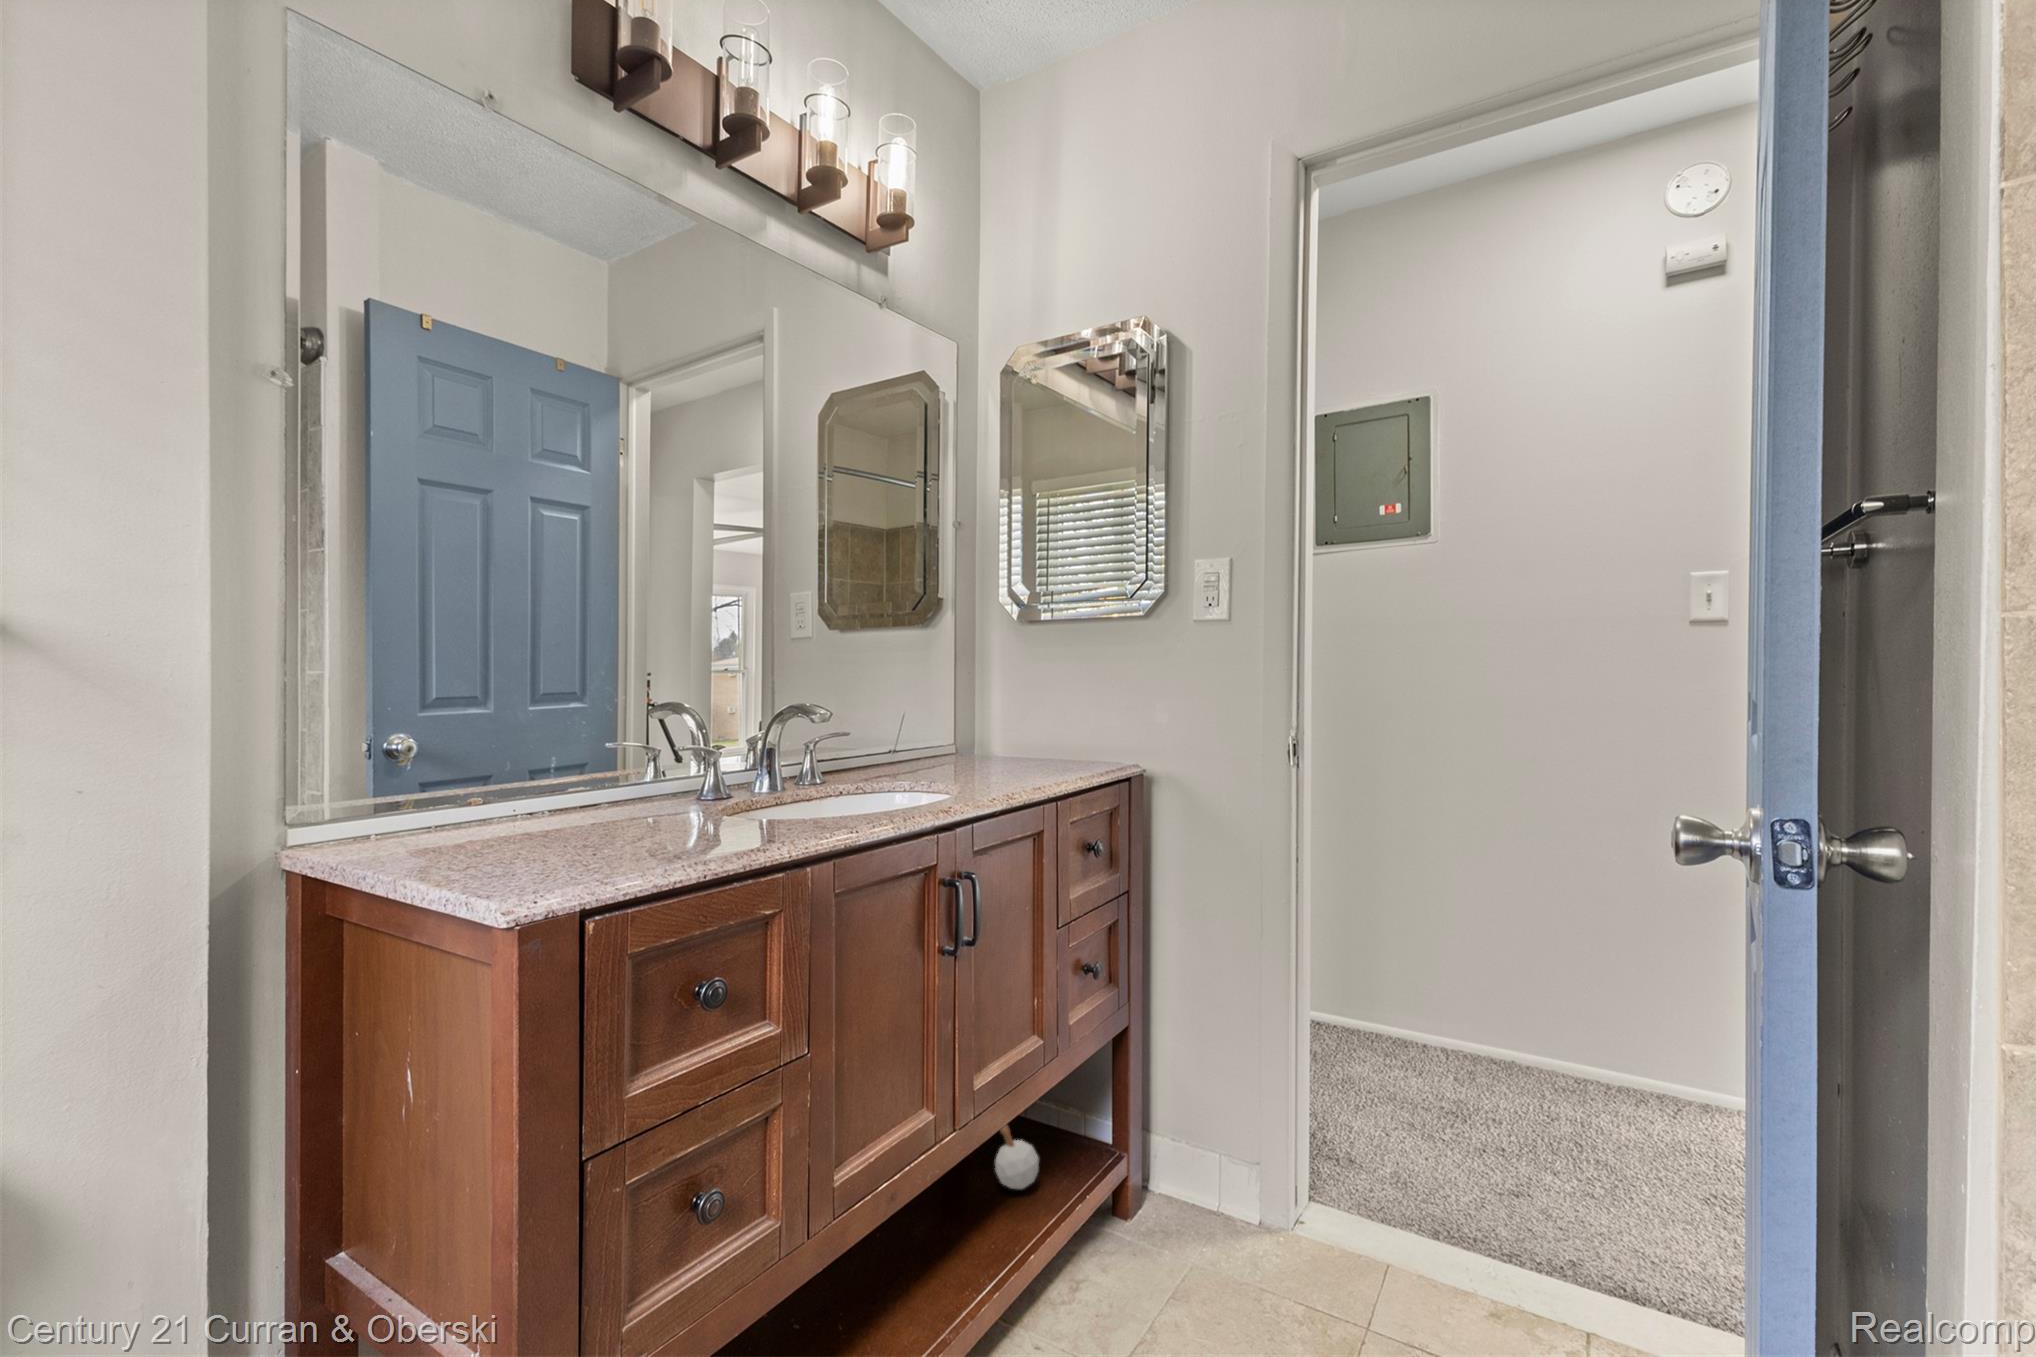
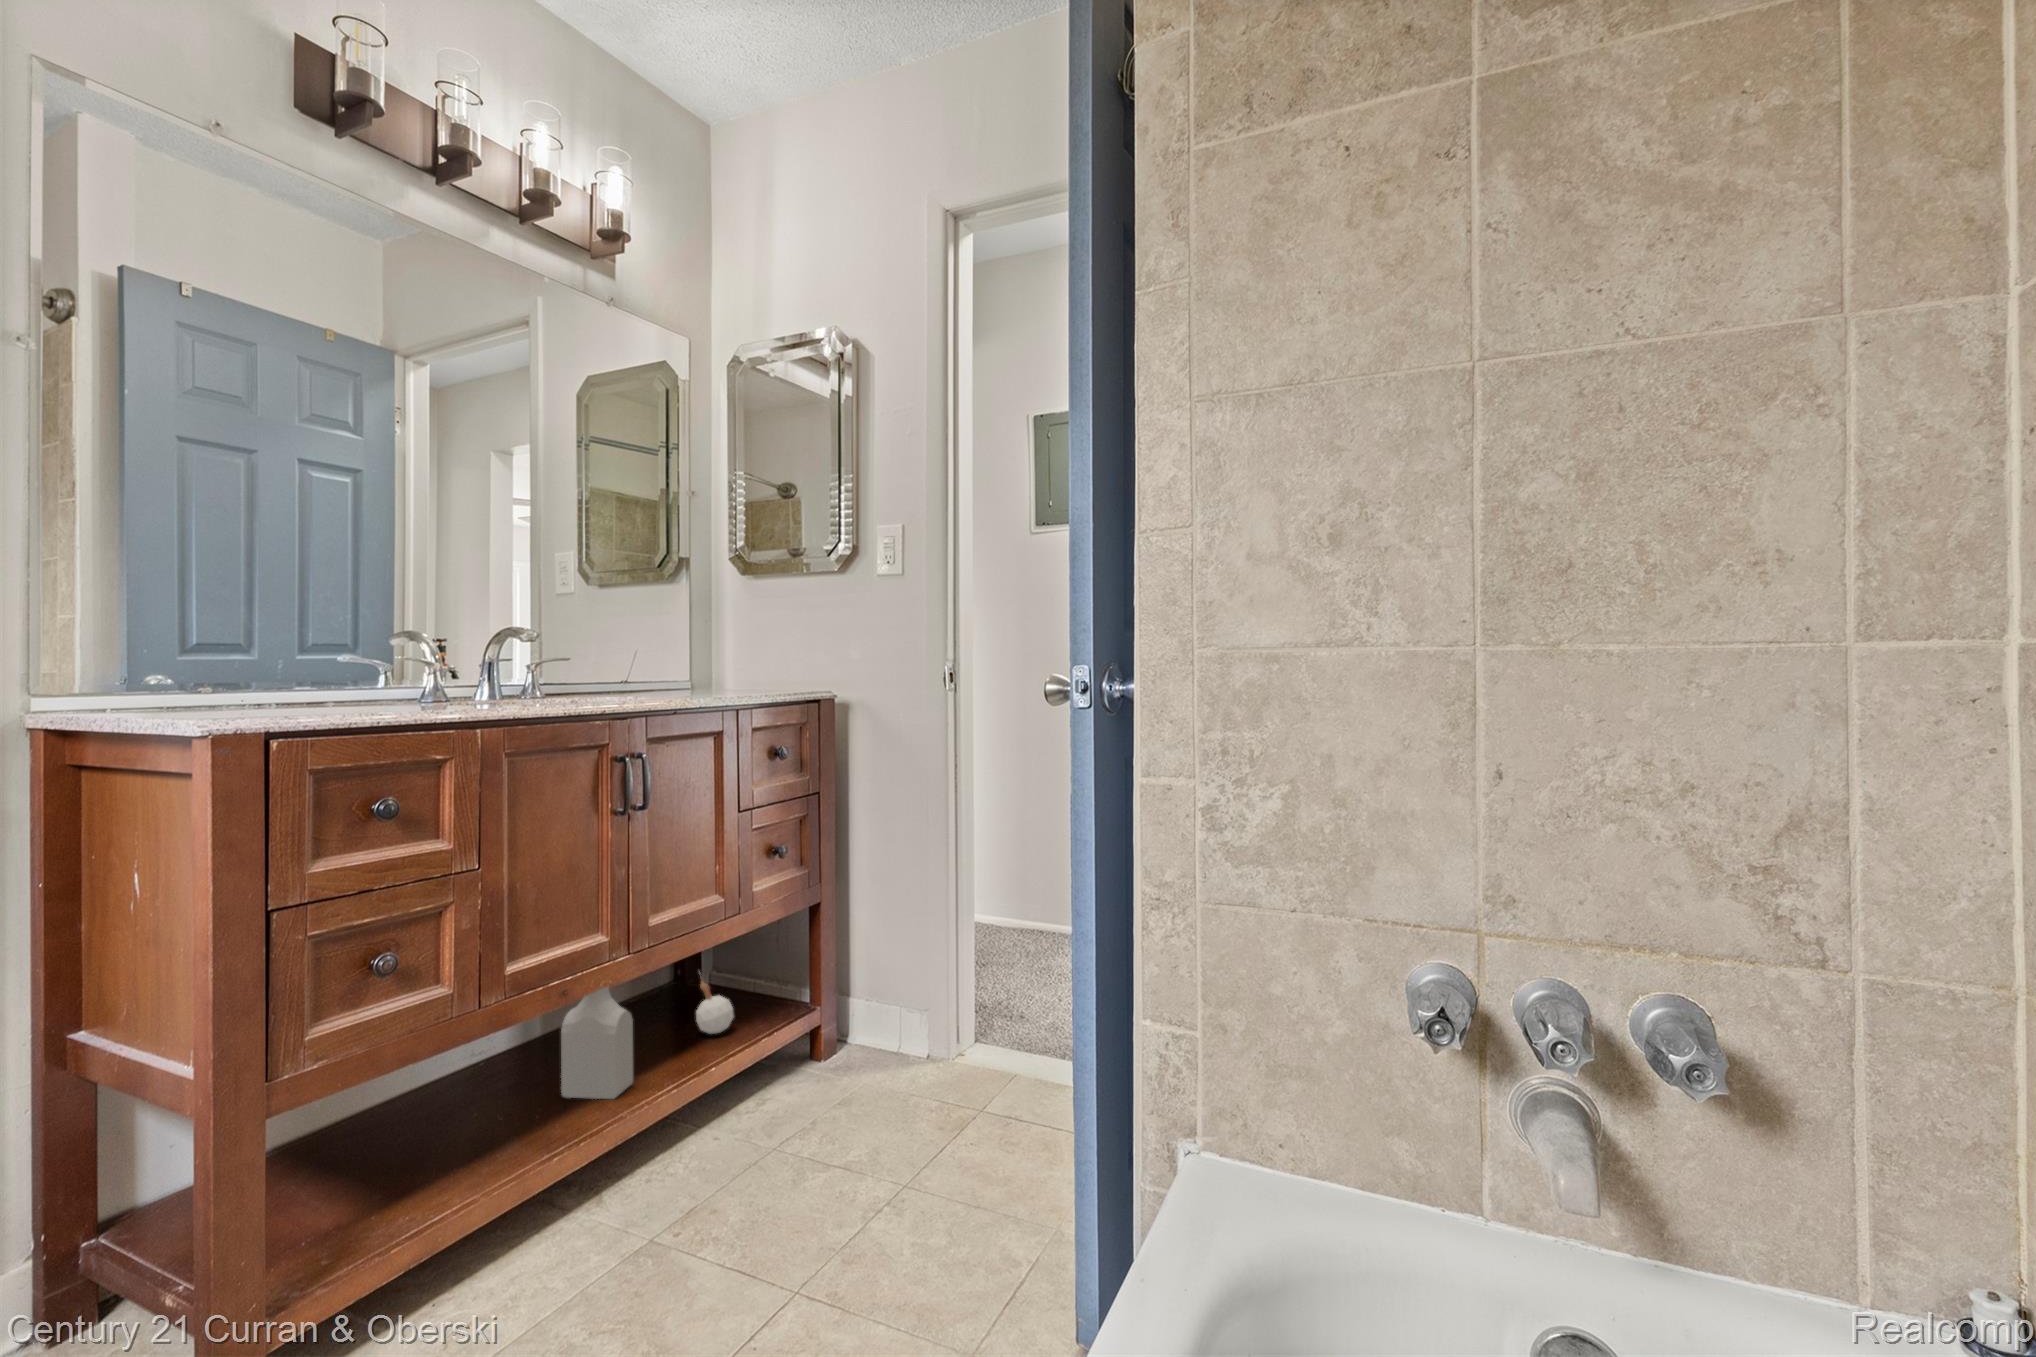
soap bottle: none [868,1109,949,1307] -> present [561,985,633,1099]

